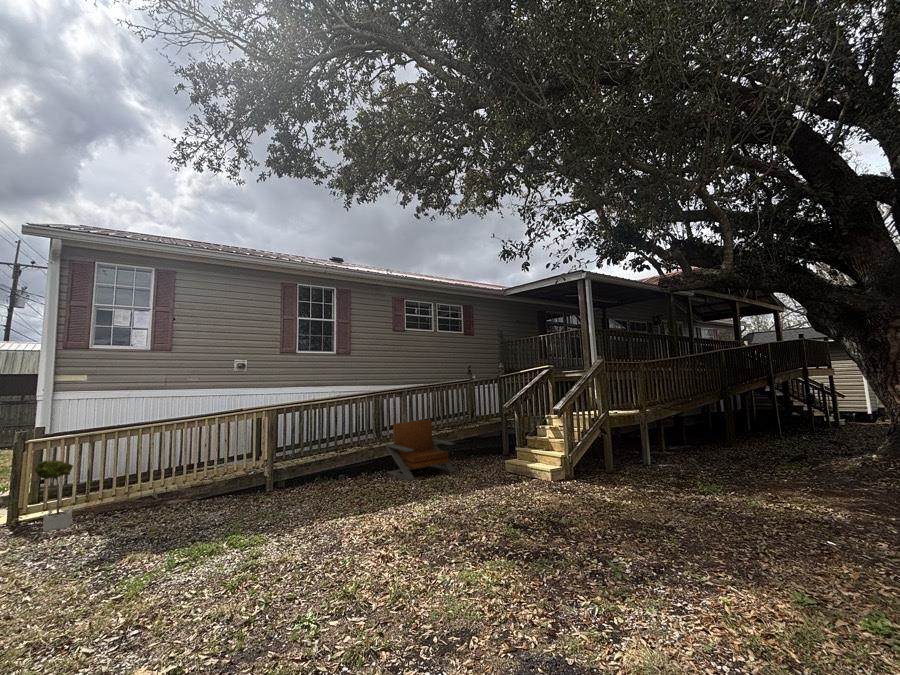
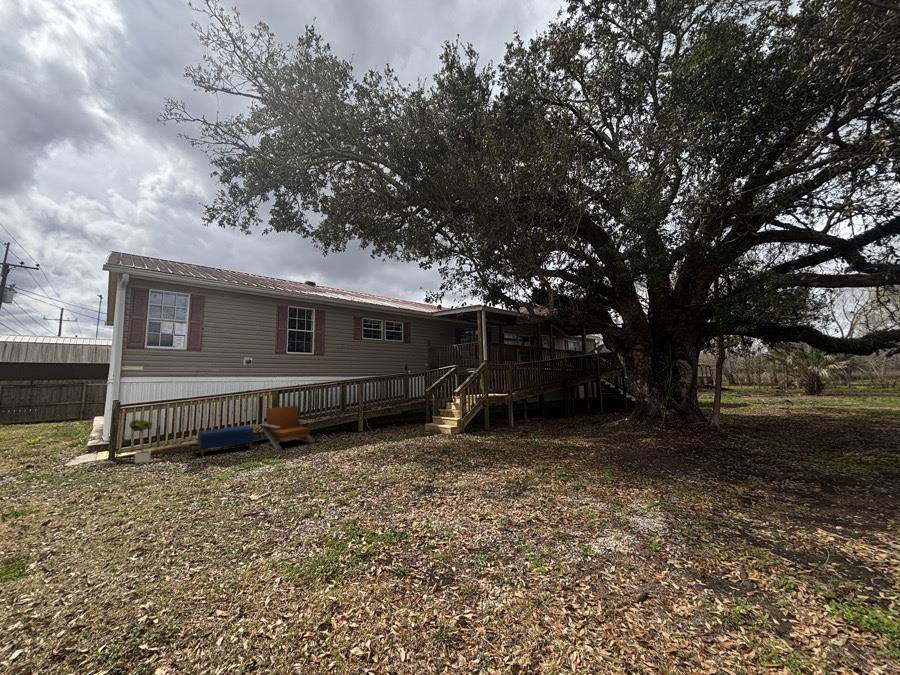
lounge chair: present [386,420,456,481] -> present [260,405,314,450]
bench: none [147,466,233,519] -> present [198,426,253,456]

